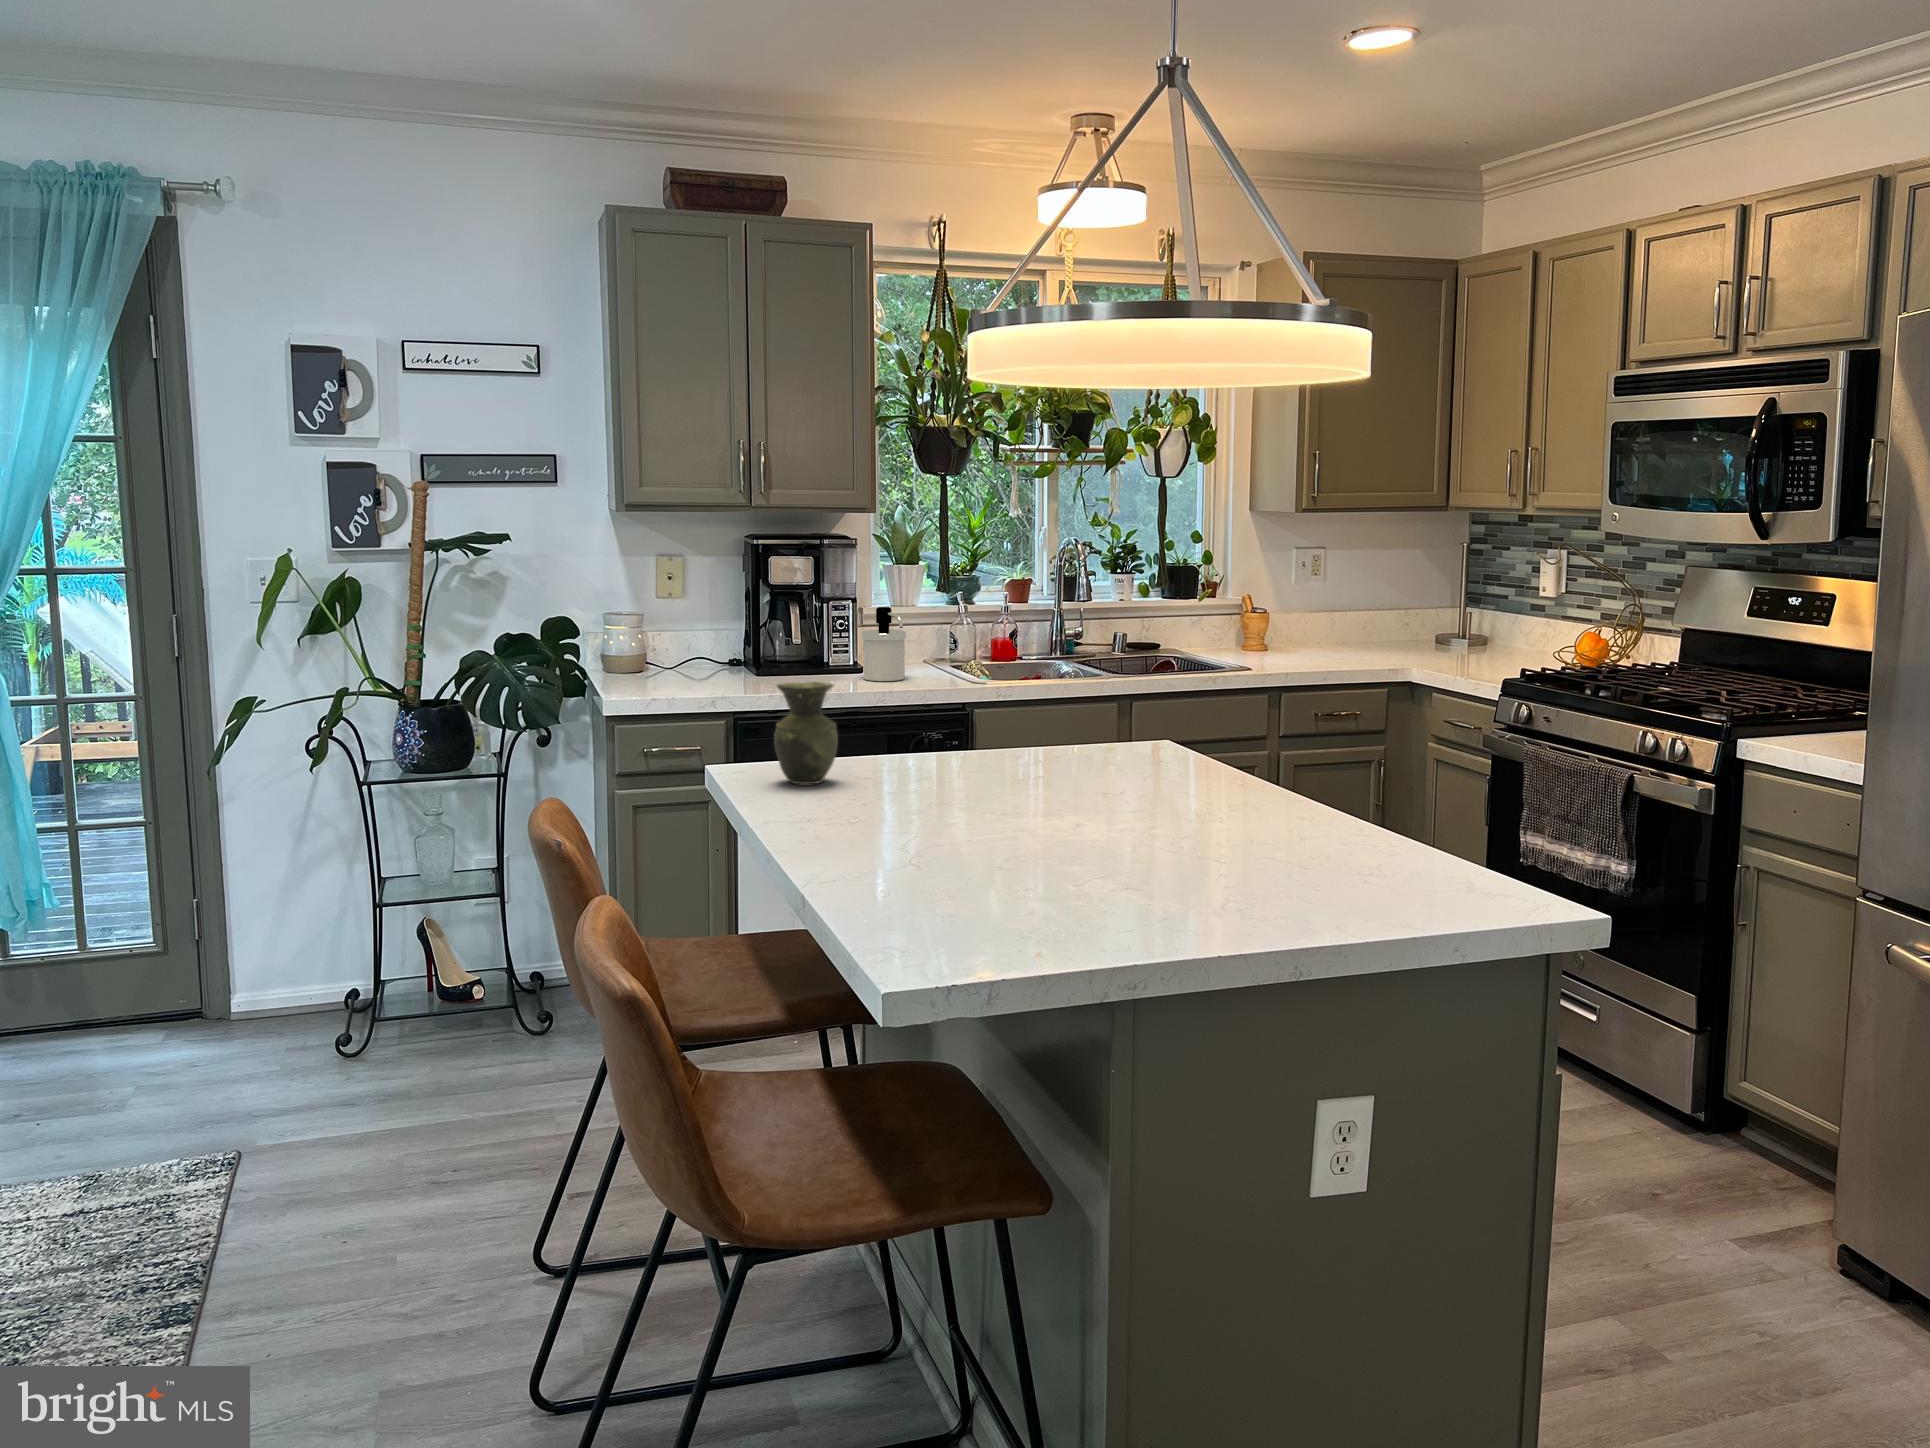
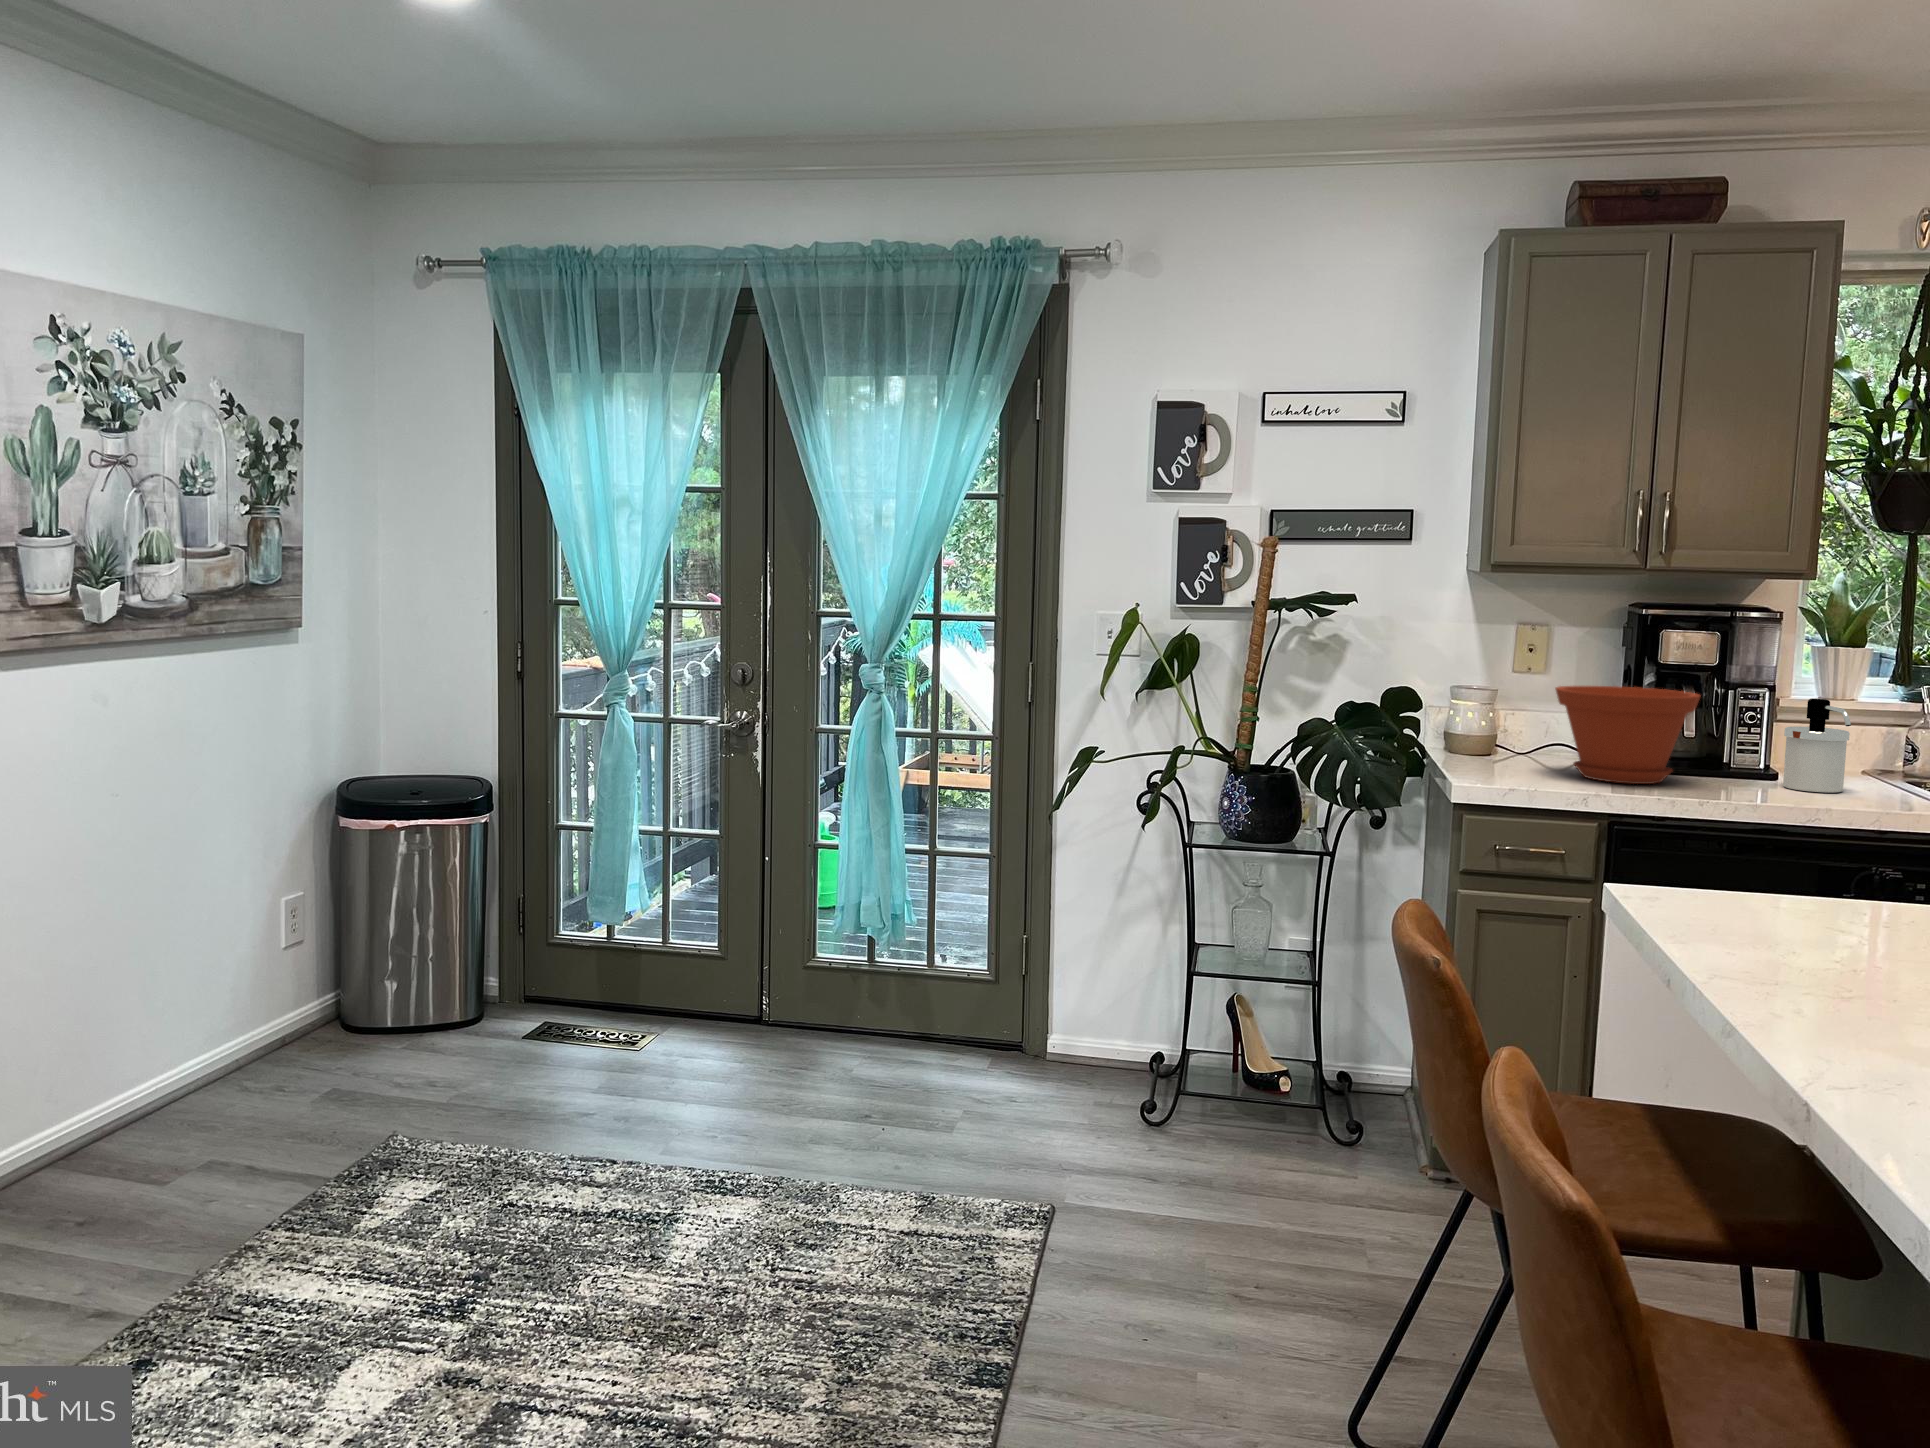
plant pot: none [685,606,798,688] -> present [1555,686,1700,784]
vase: present [774,682,838,784] -> none [1733,781,1830,919]

